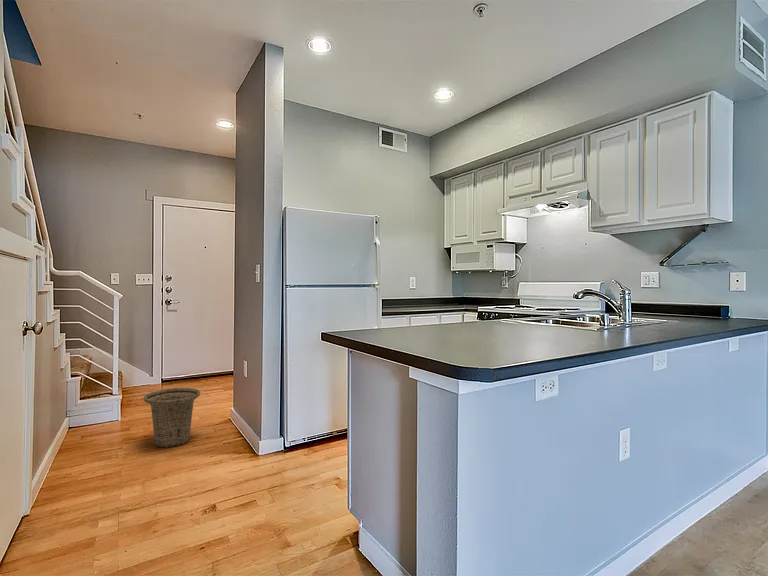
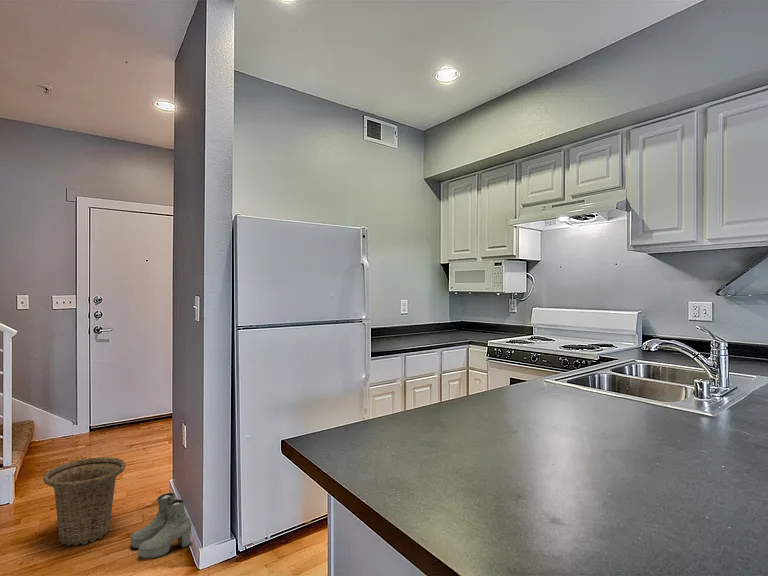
boots: none [205,413,248,455] -> present [130,493,192,558]

